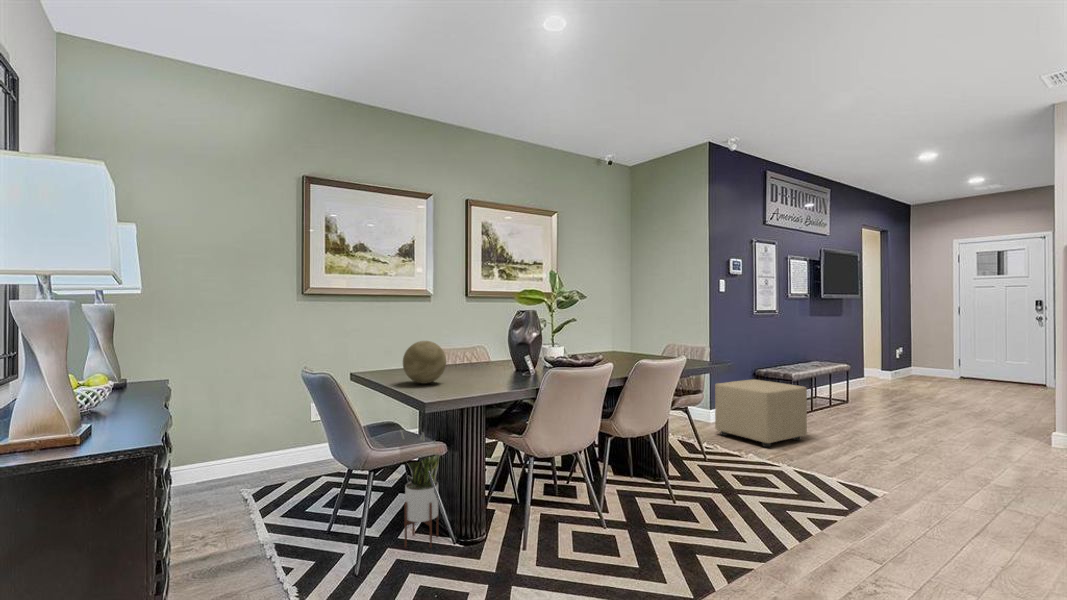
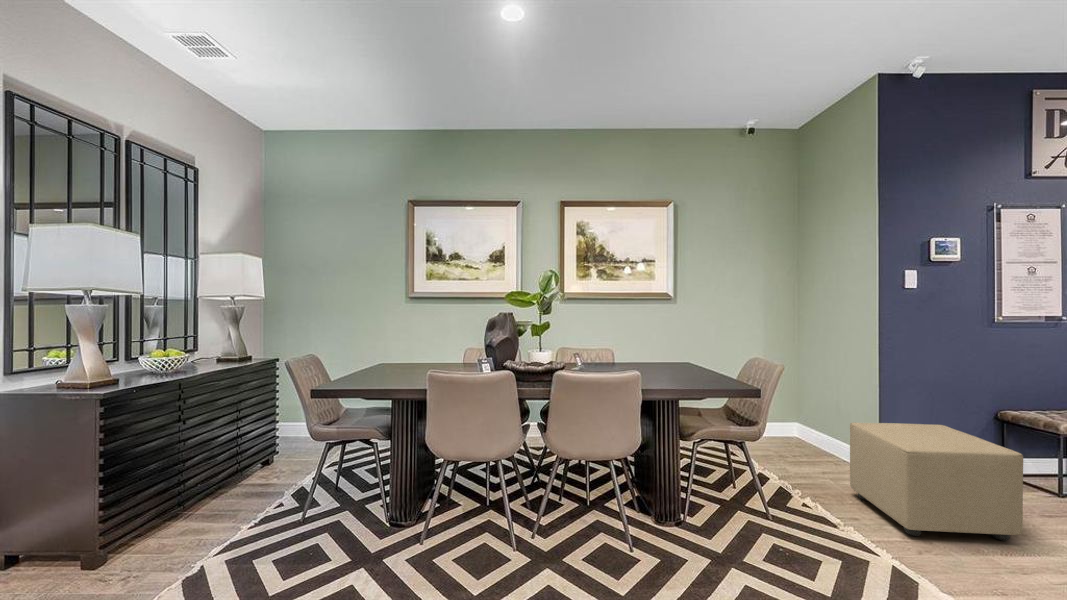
decorative ball: present [403,341,446,384] -> none [349,345,389,383]
potted plant: present [401,431,440,548] -> none [343,420,377,530]

